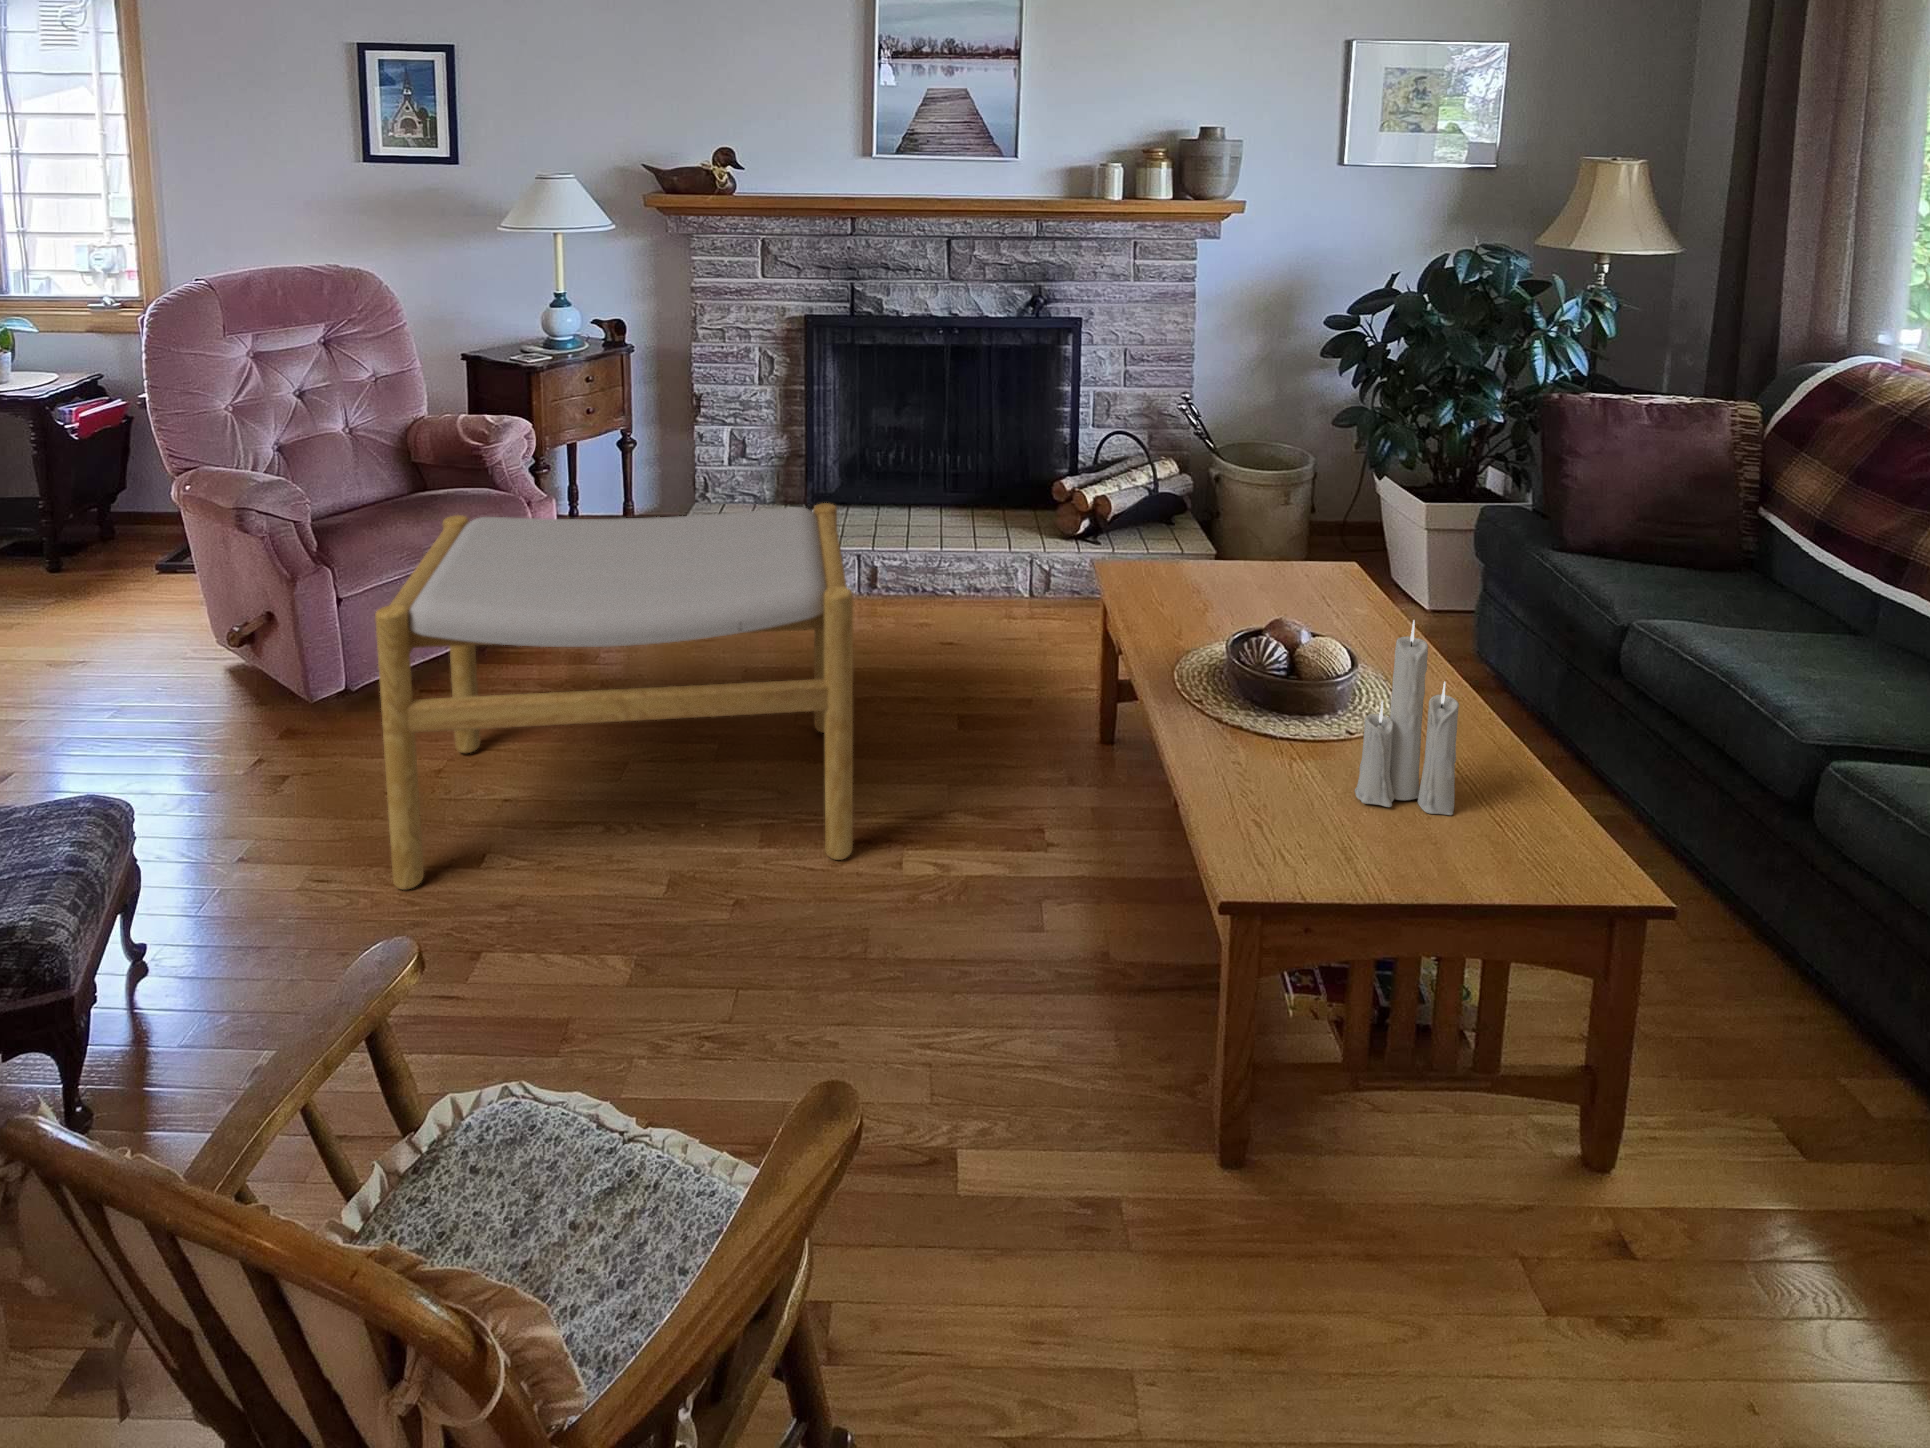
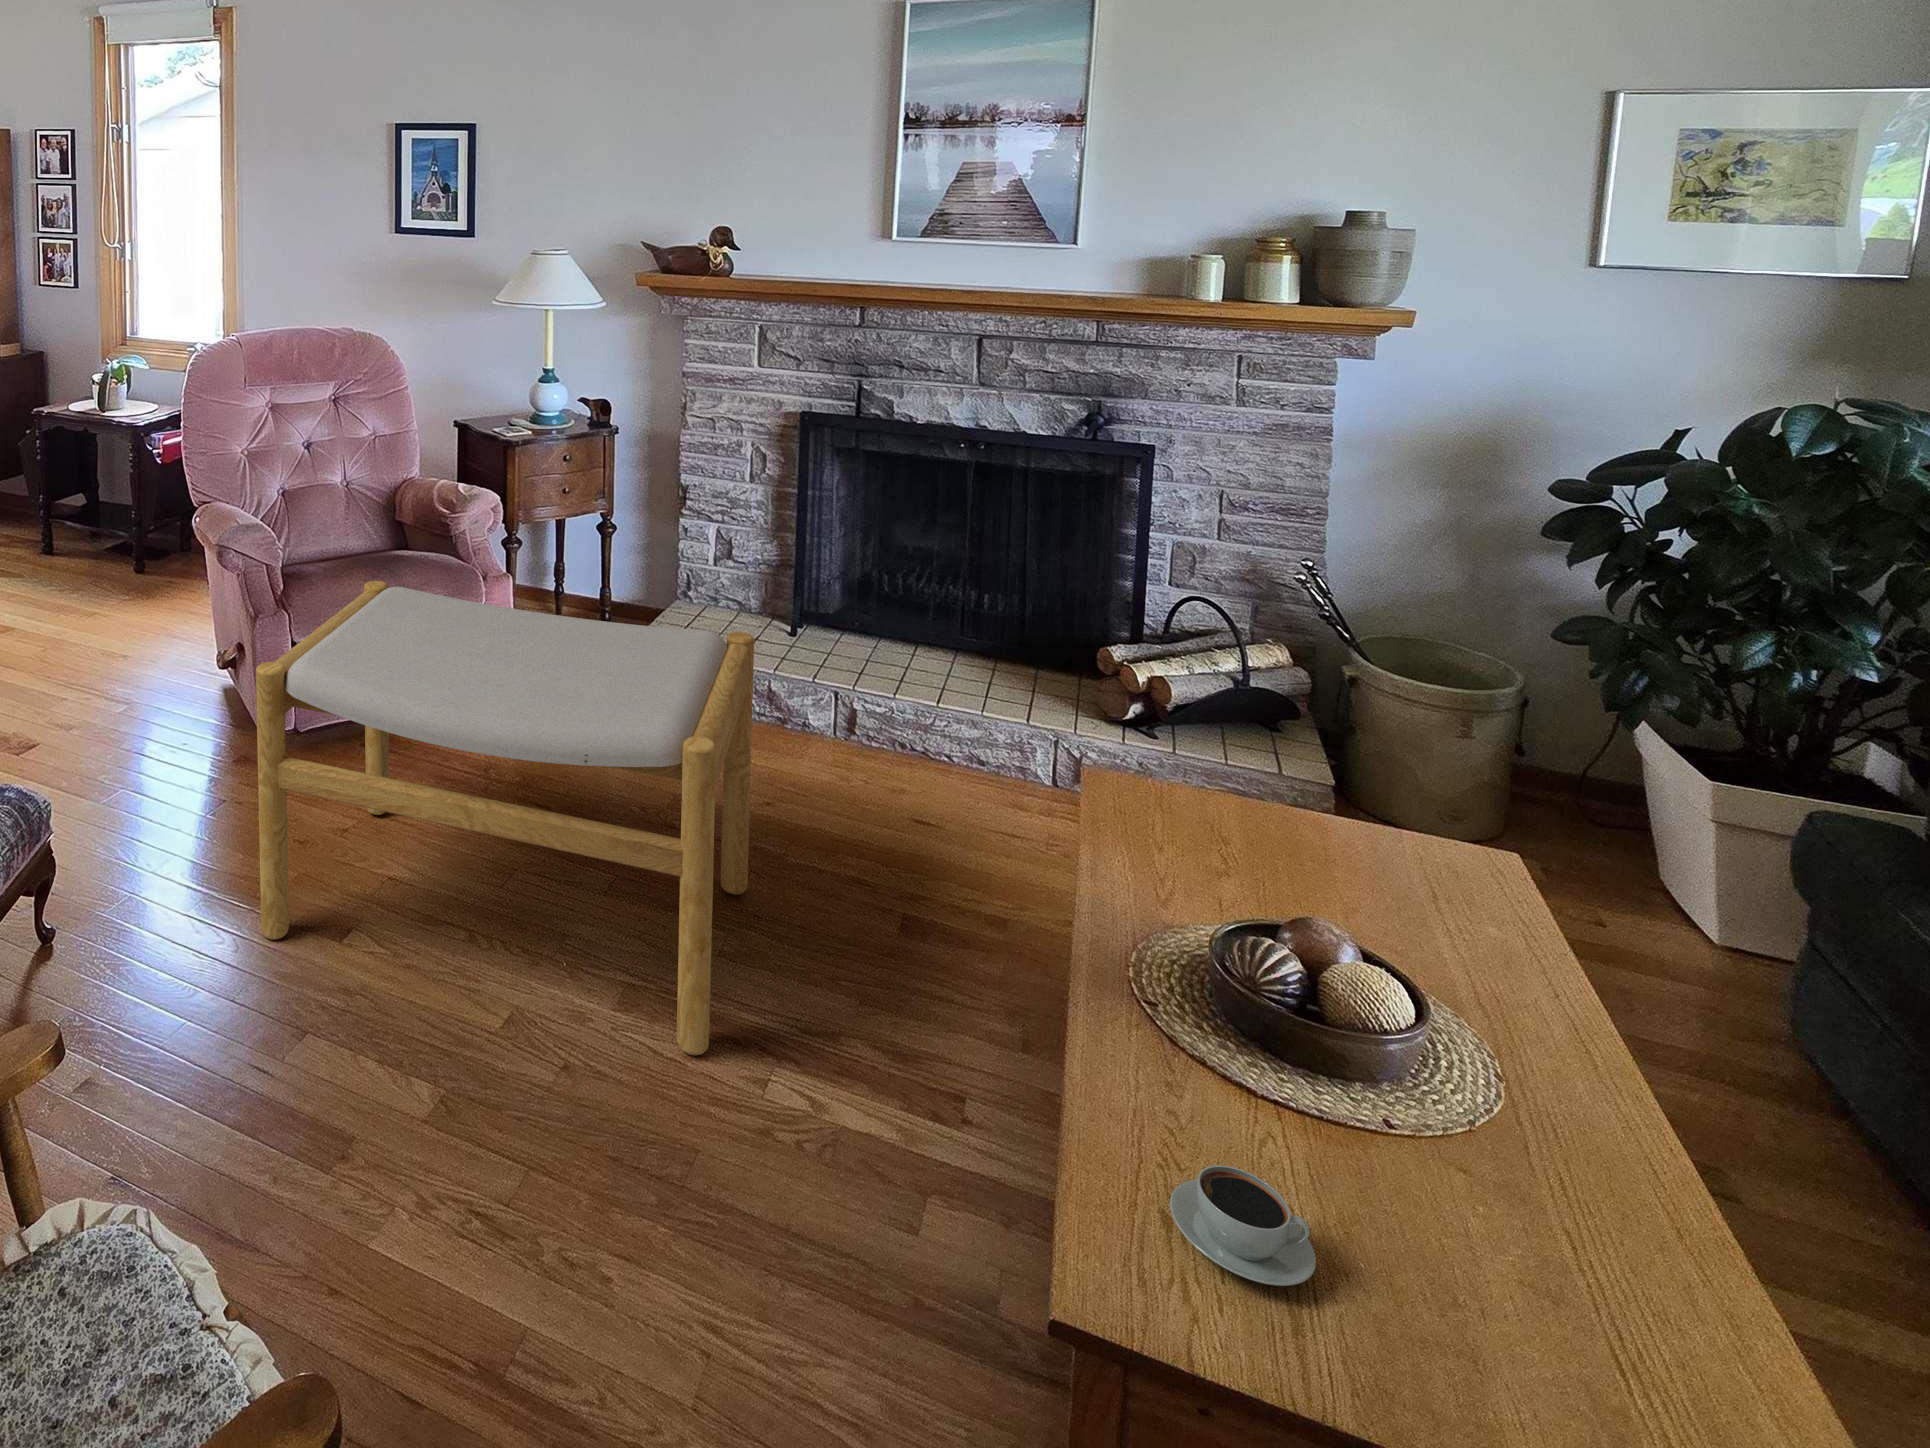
candle: present [1355,620,1459,815] -> none [1381,987,1586,1354]
coffee cup: none [1246,772,1331,832] -> present [1170,1165,1316,1286]

